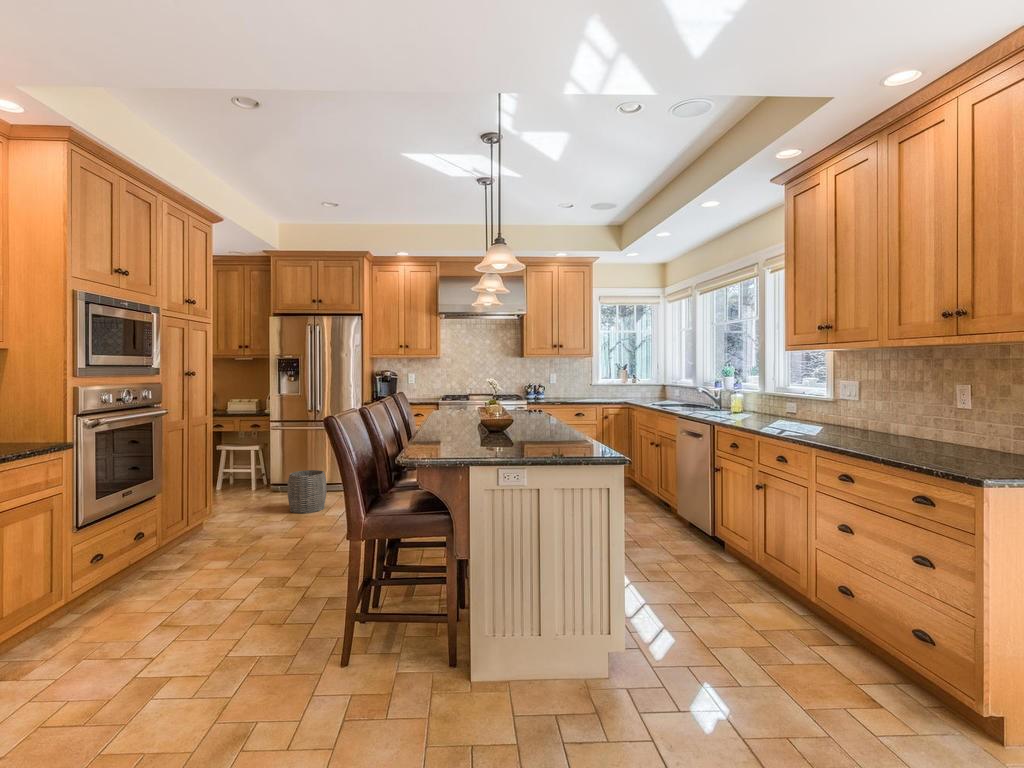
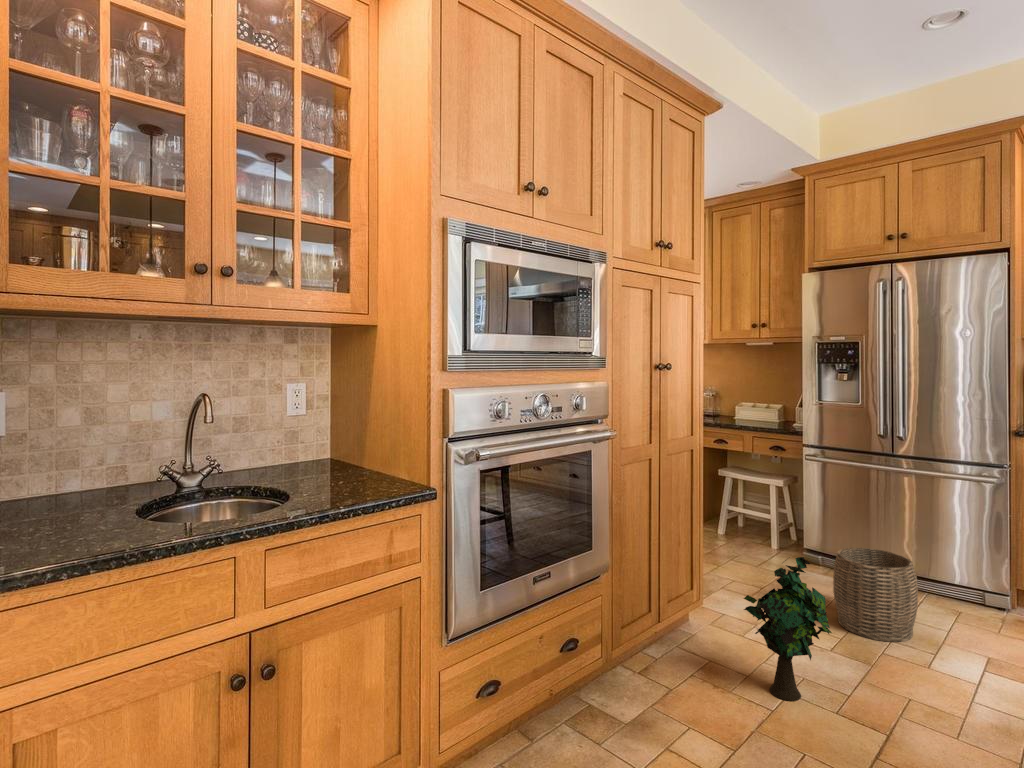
decorative plant: none [241,469,285,540] -> present [744,557,832,701]

